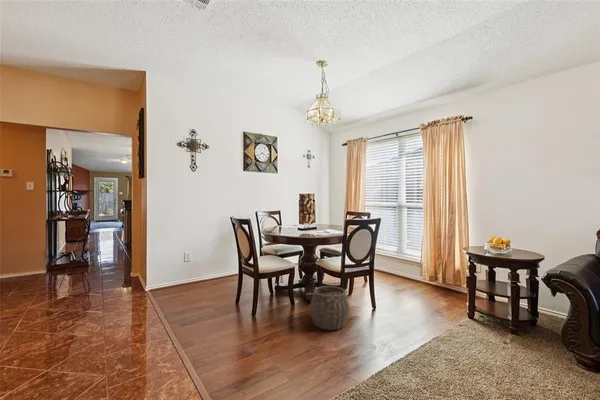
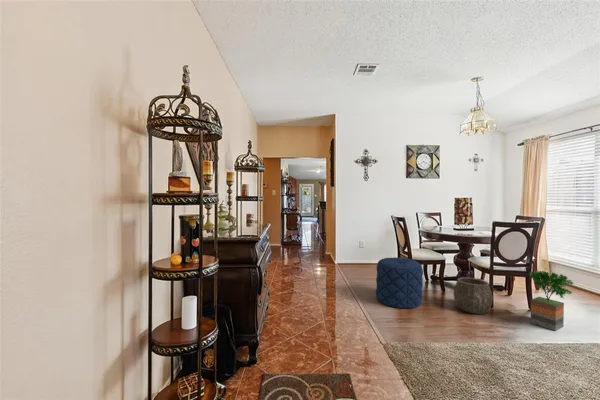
potted tree: none [378,267,418,330] -> present [529,271,573,331]
pouf: none [215,274,278,351] -> present [376,257,423,308]

